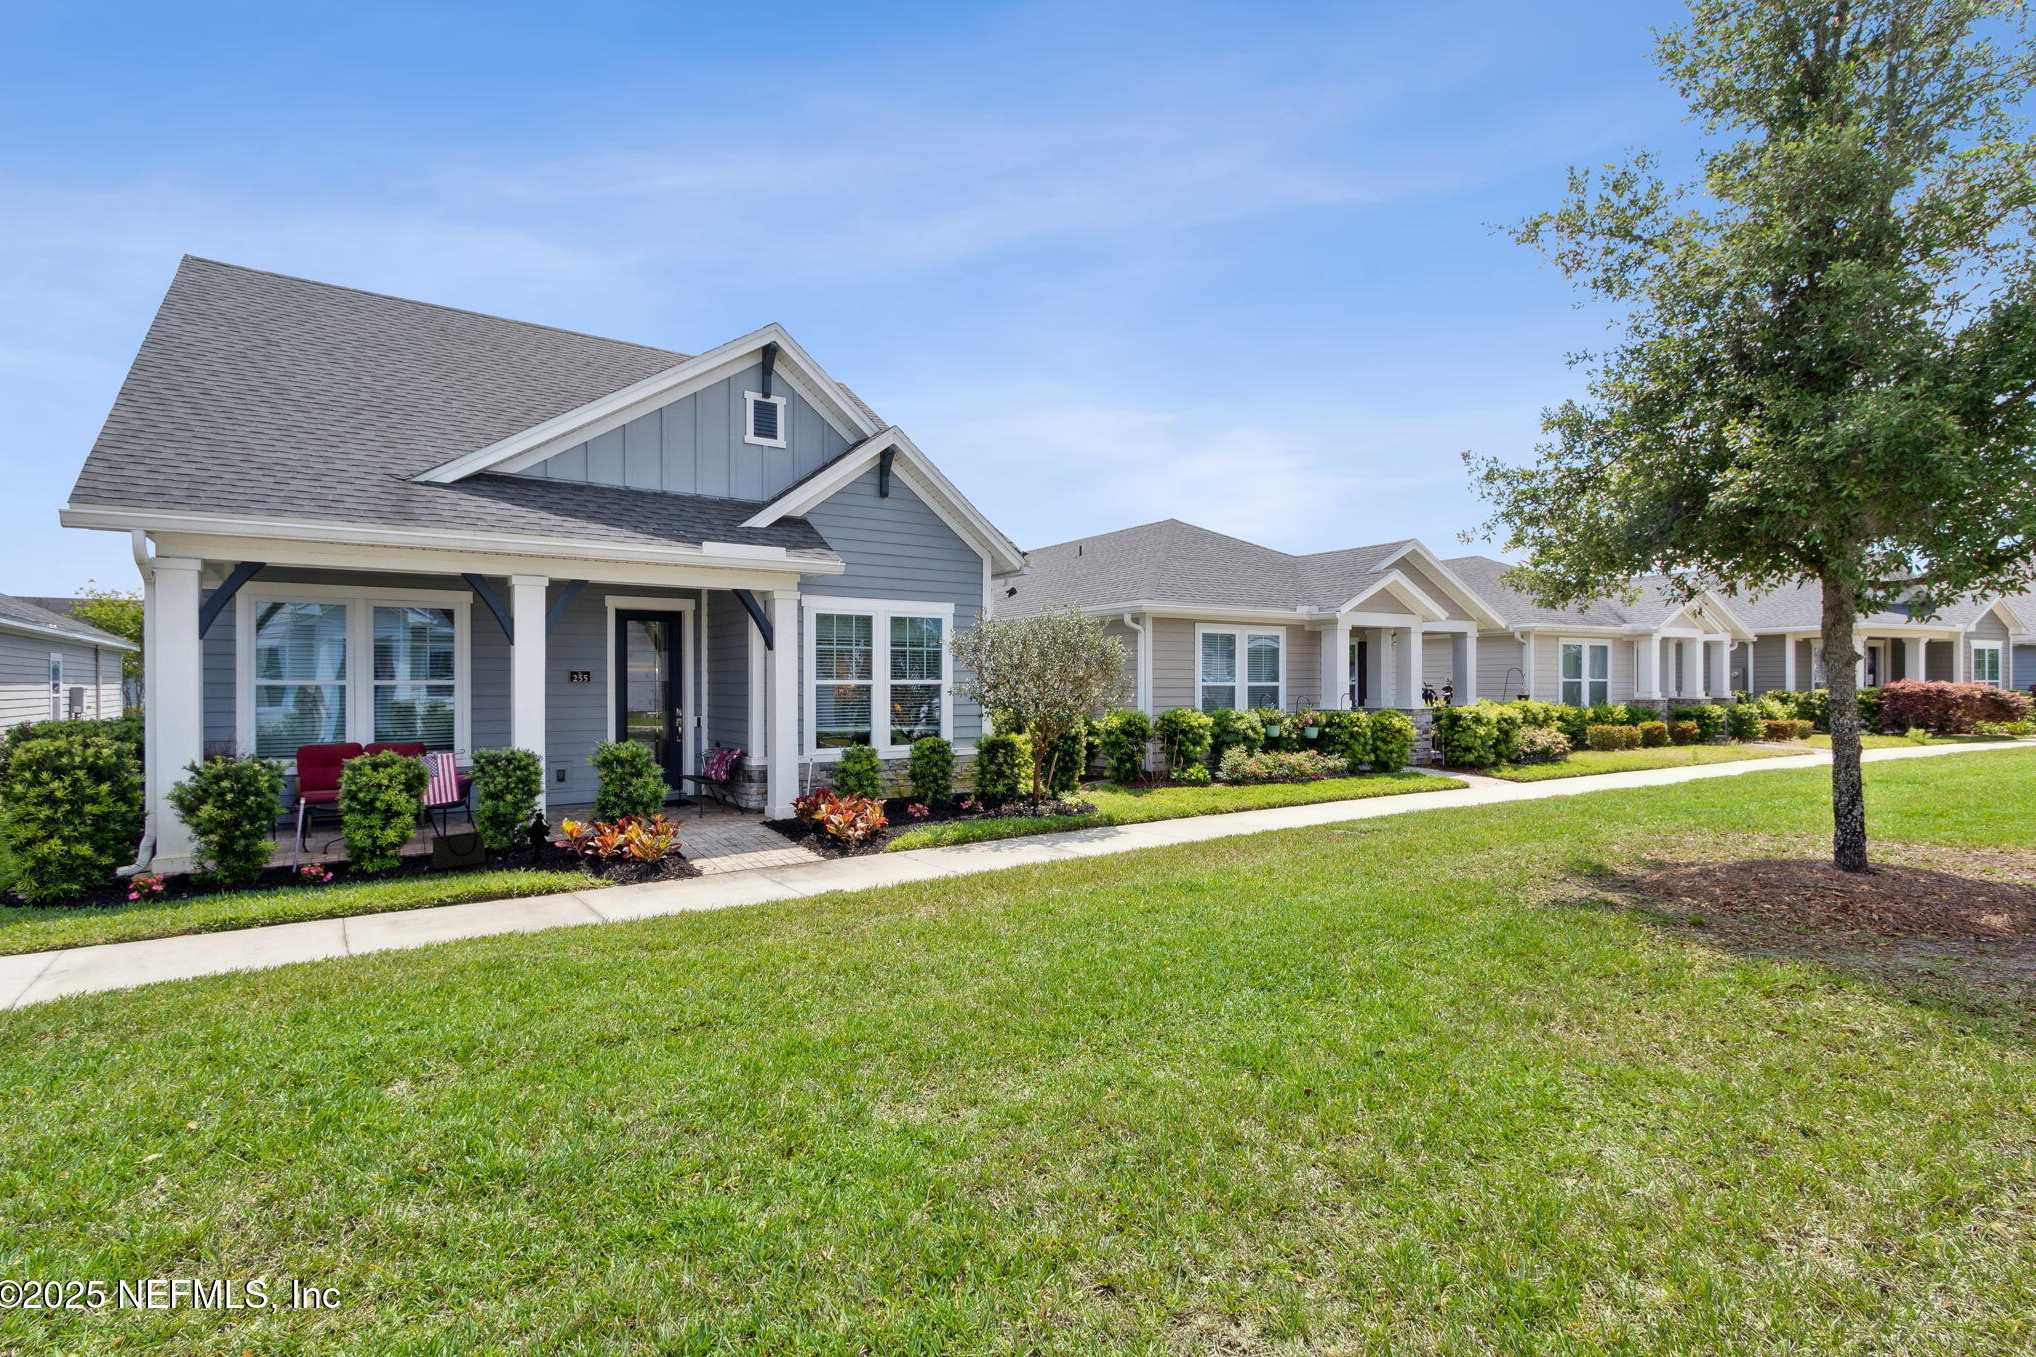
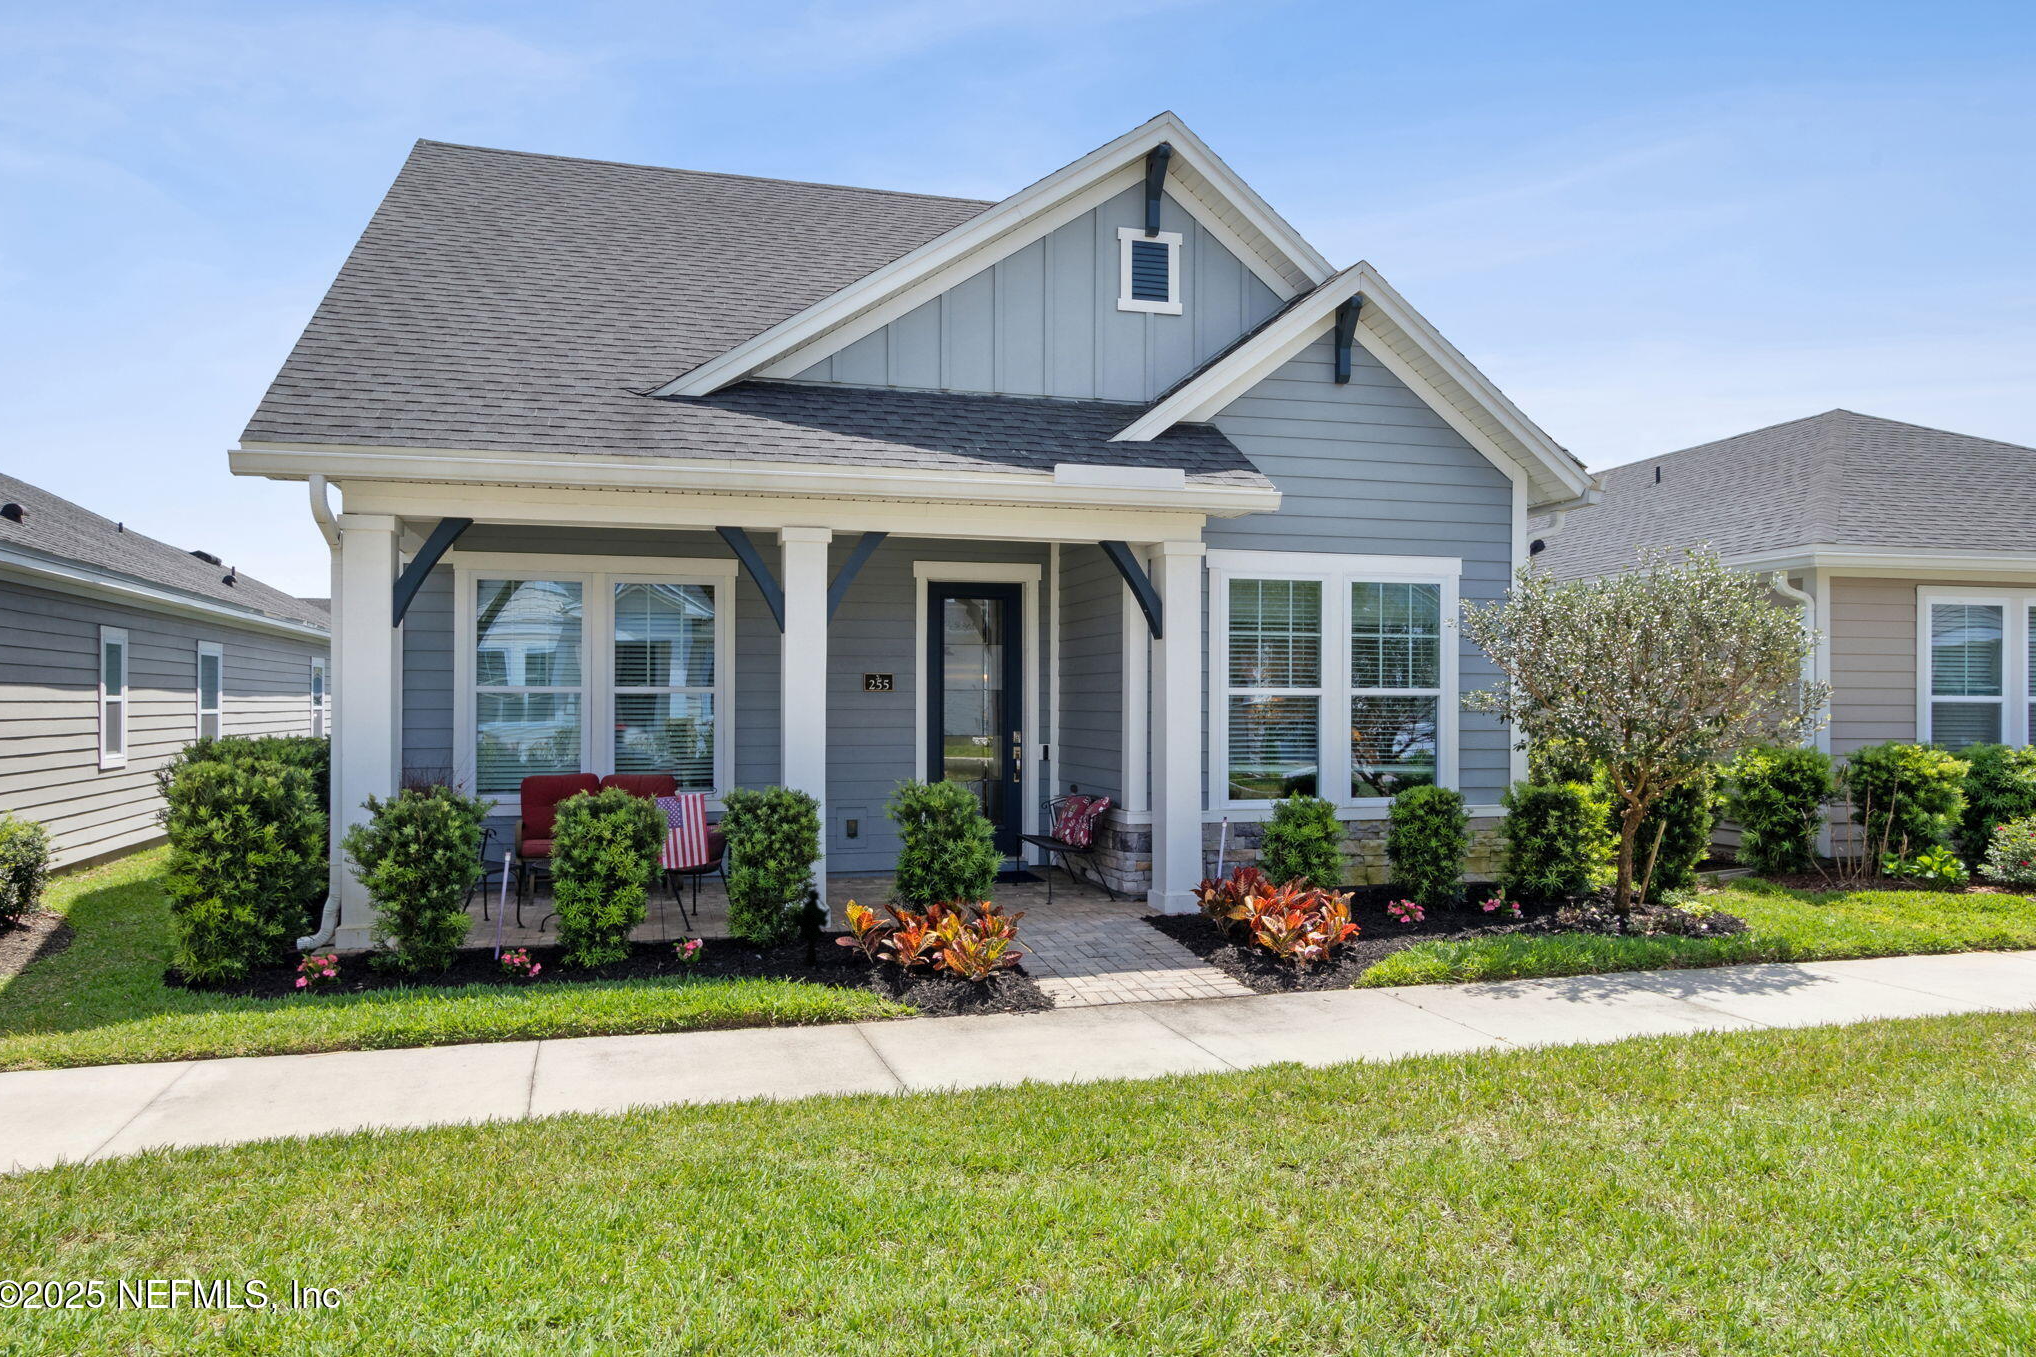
basket: present [431,831,484,869] -> none [666,913,740,968]

